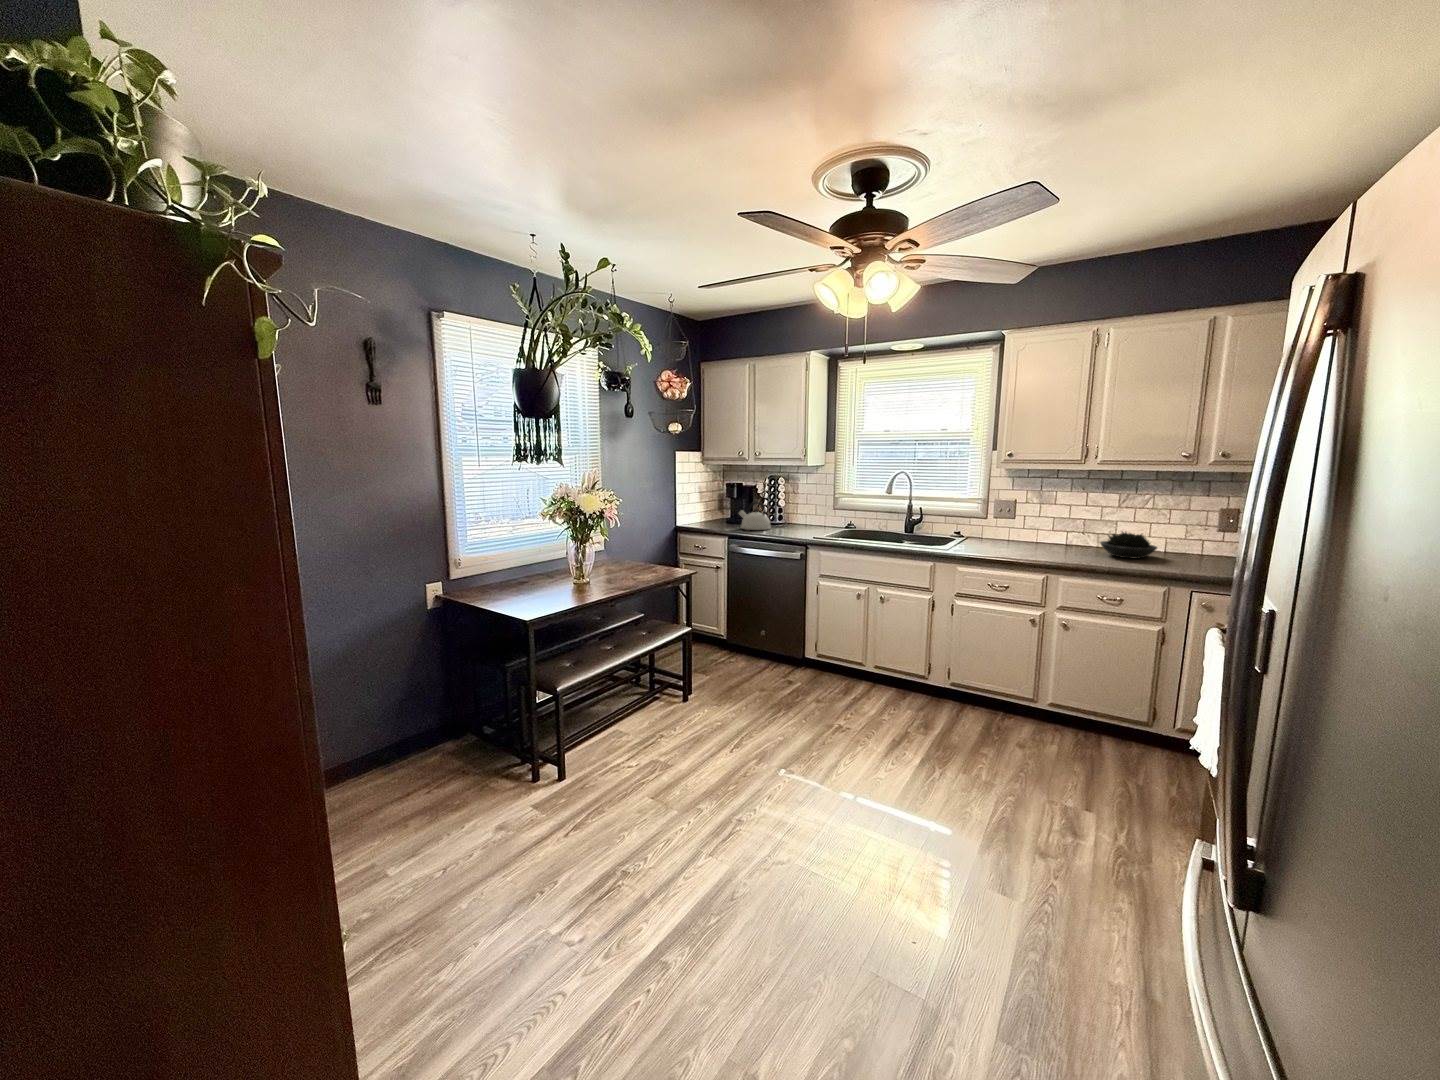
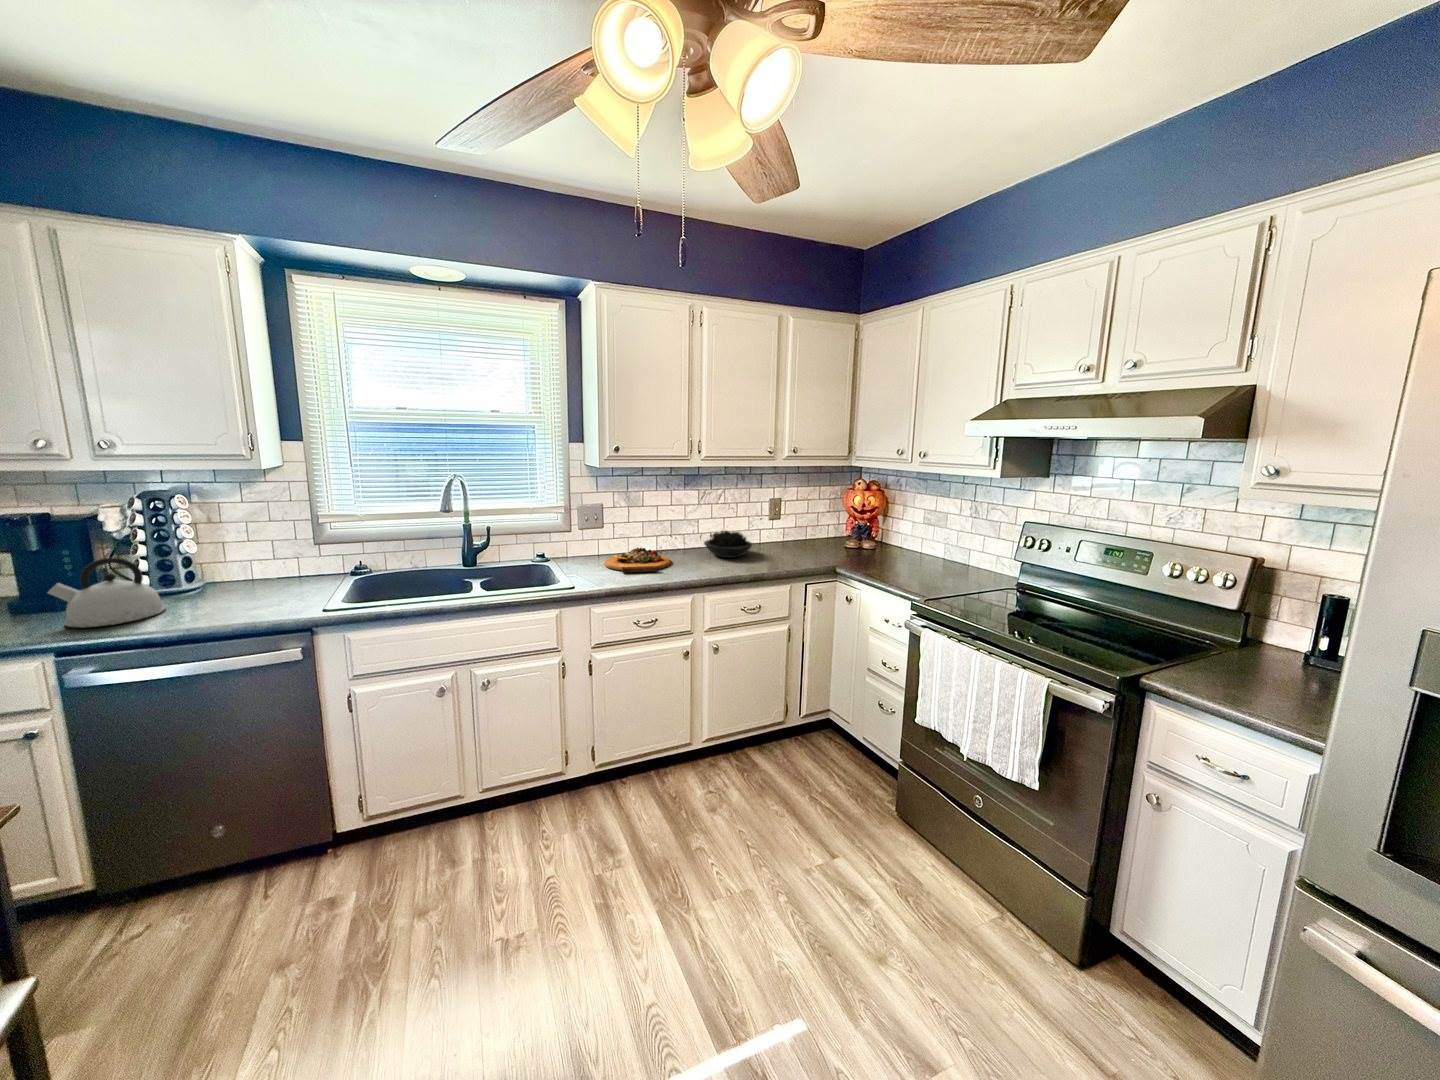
cutting board: none [997,536,1059,554] -> present [604,548,672,572]

